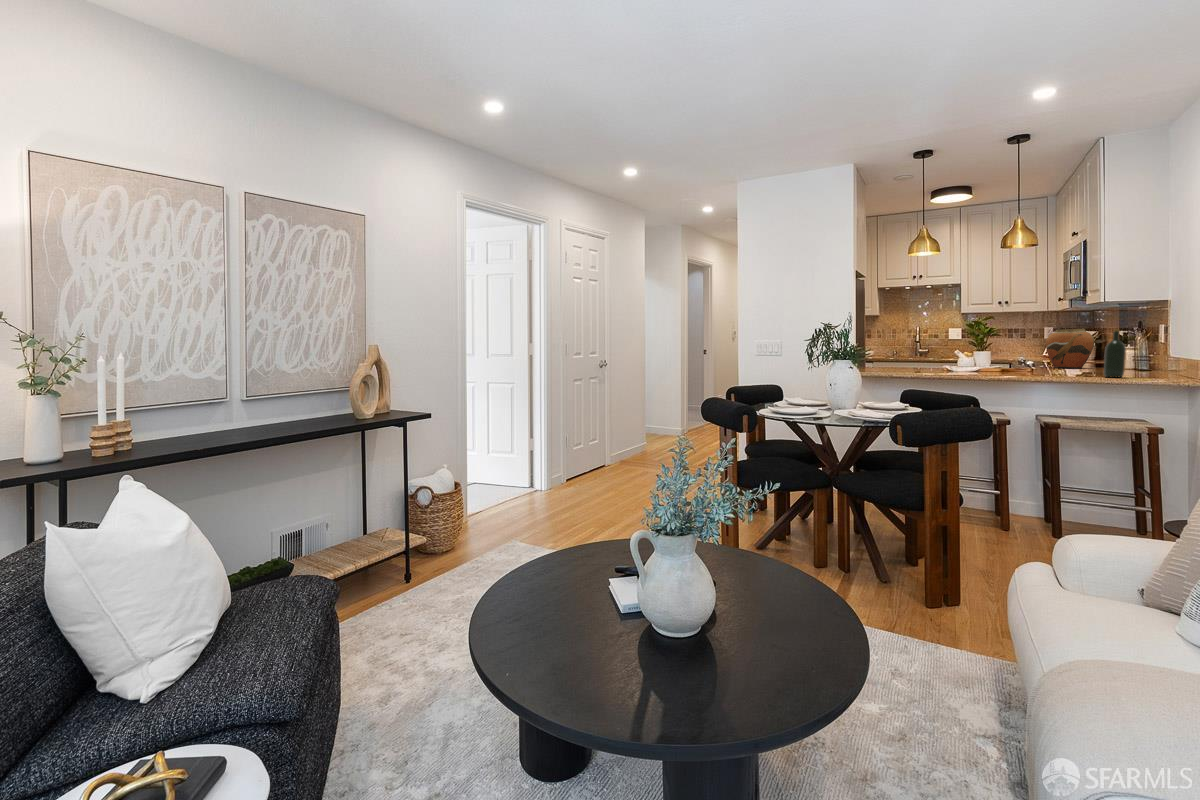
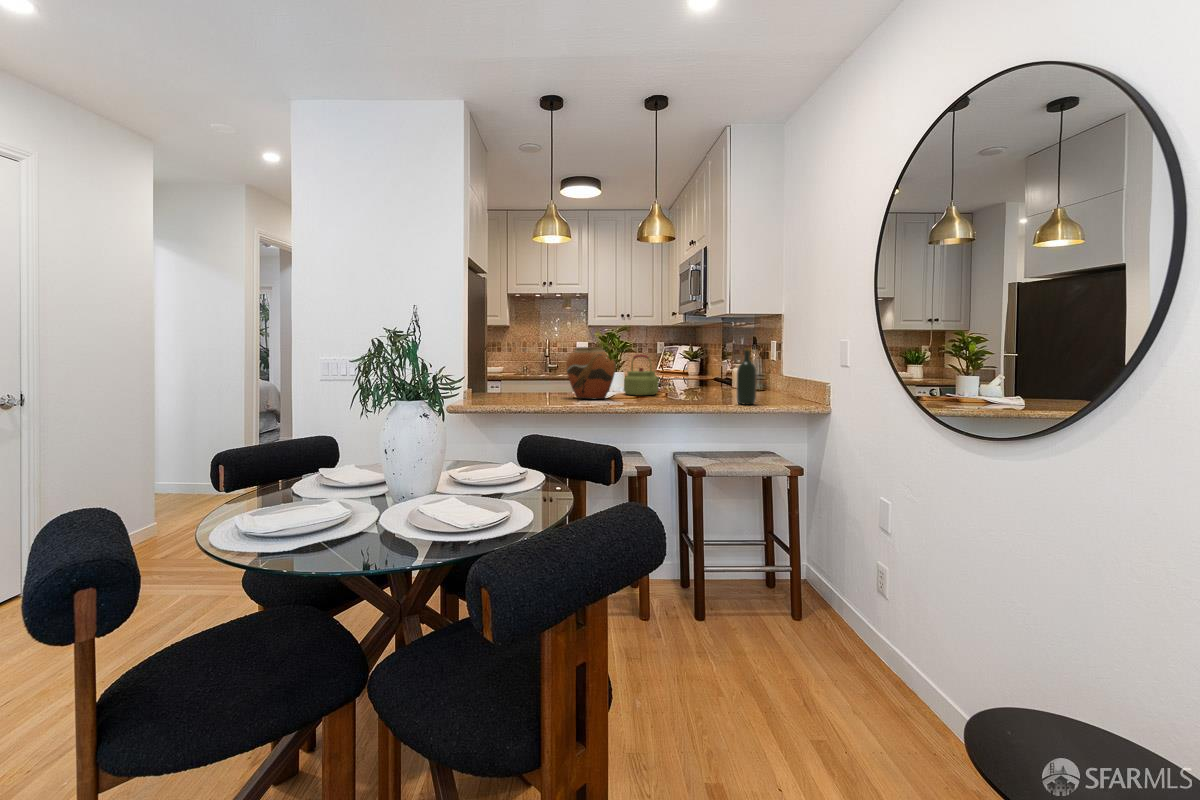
vase: present [1046,329,1094,368] -> present [566,347,616,399]
kettle: none [993,337,1029,371] -> present [624,354,659,395]

